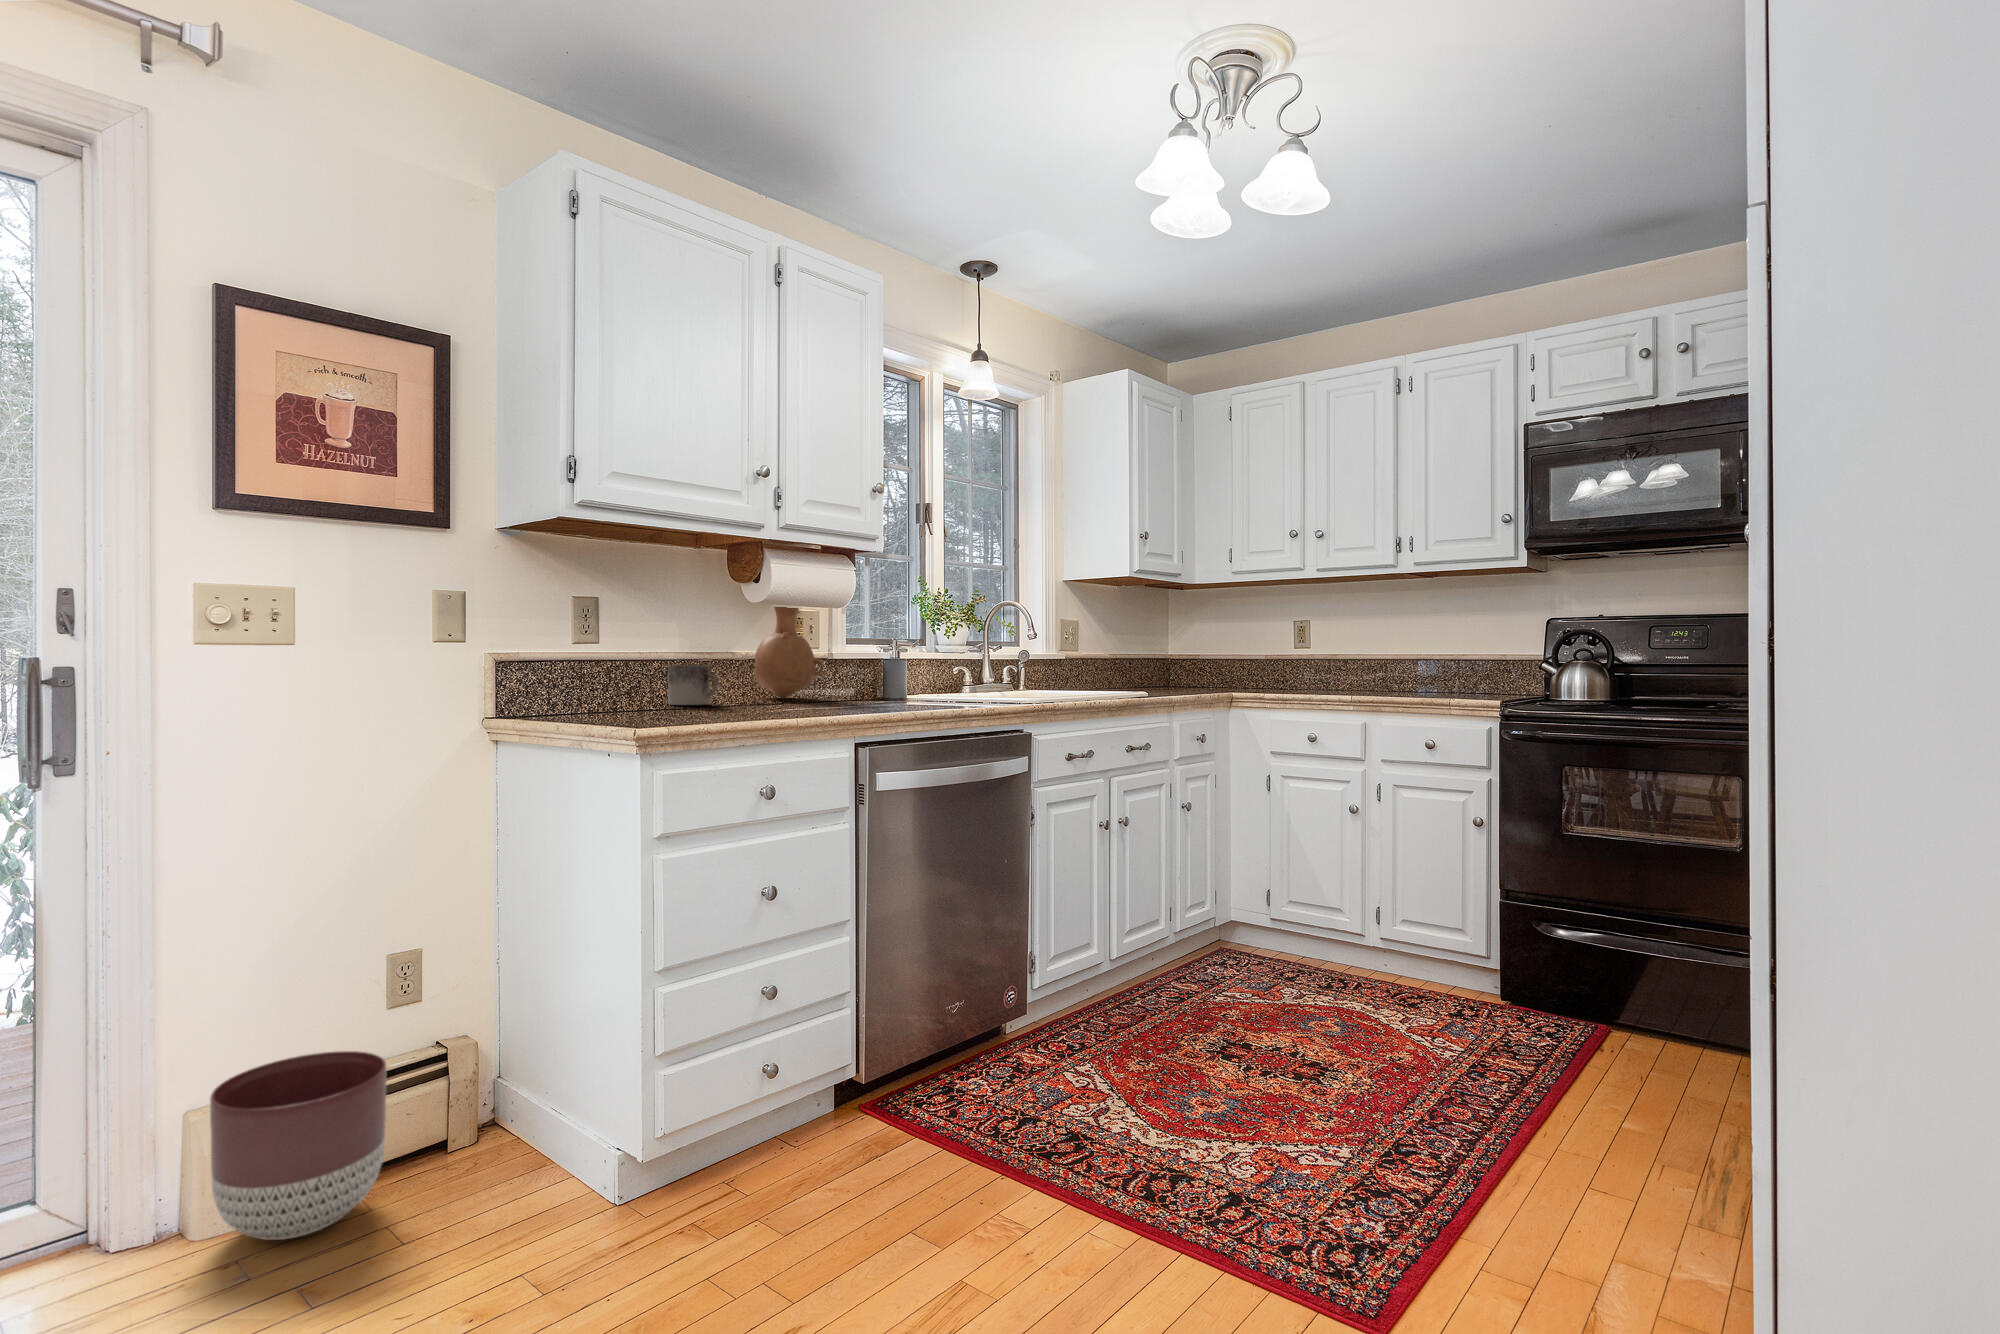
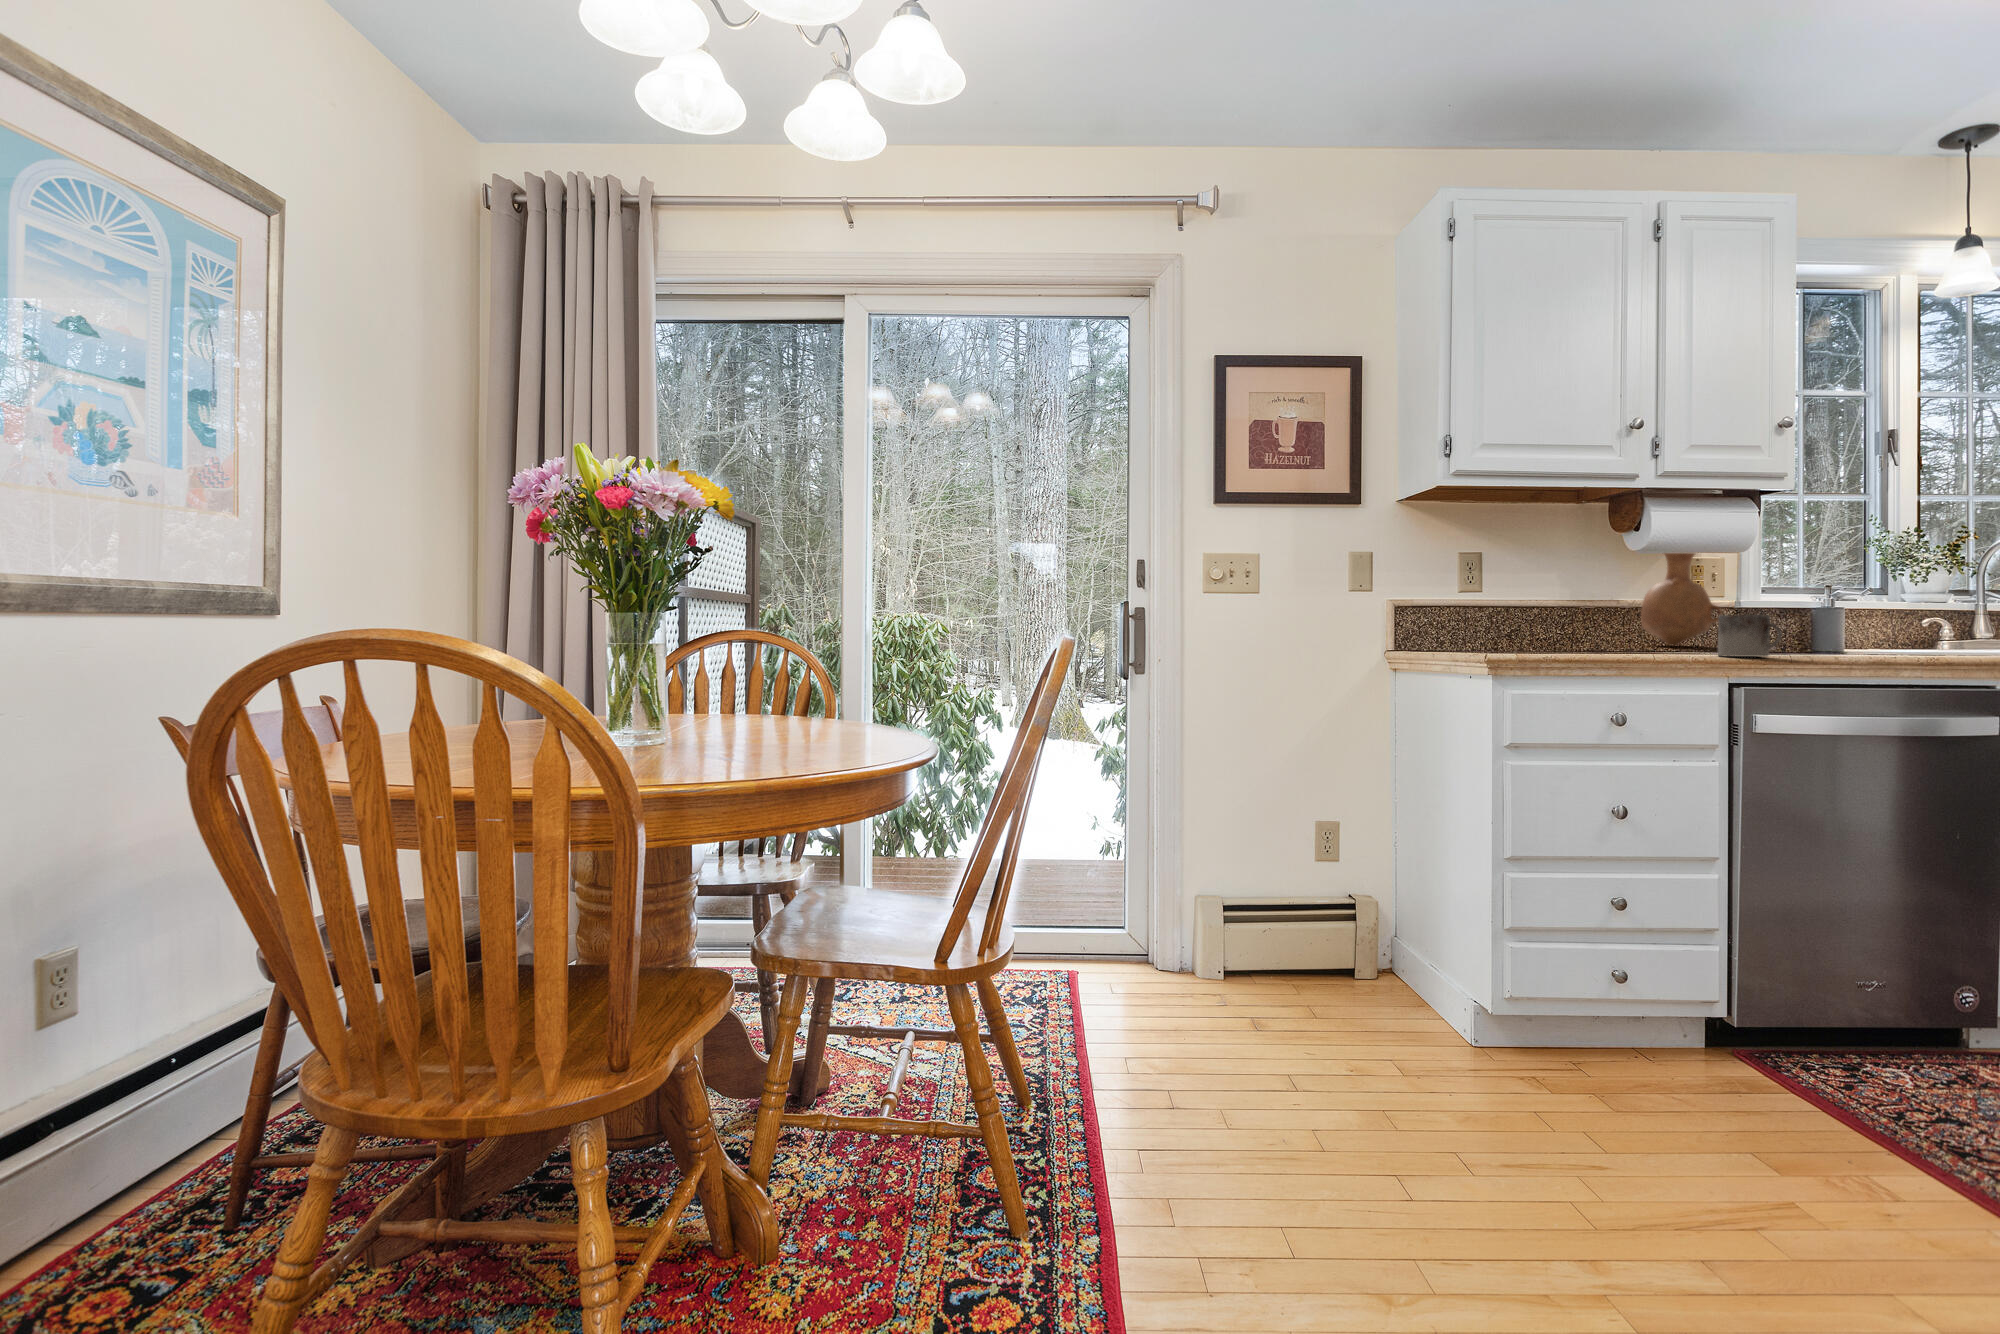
mug: present [668,665,718,705] -> present [1718,614,1782,657]
planter: present [210,1051,387,1240] -> none [1206,877,1308,992]

